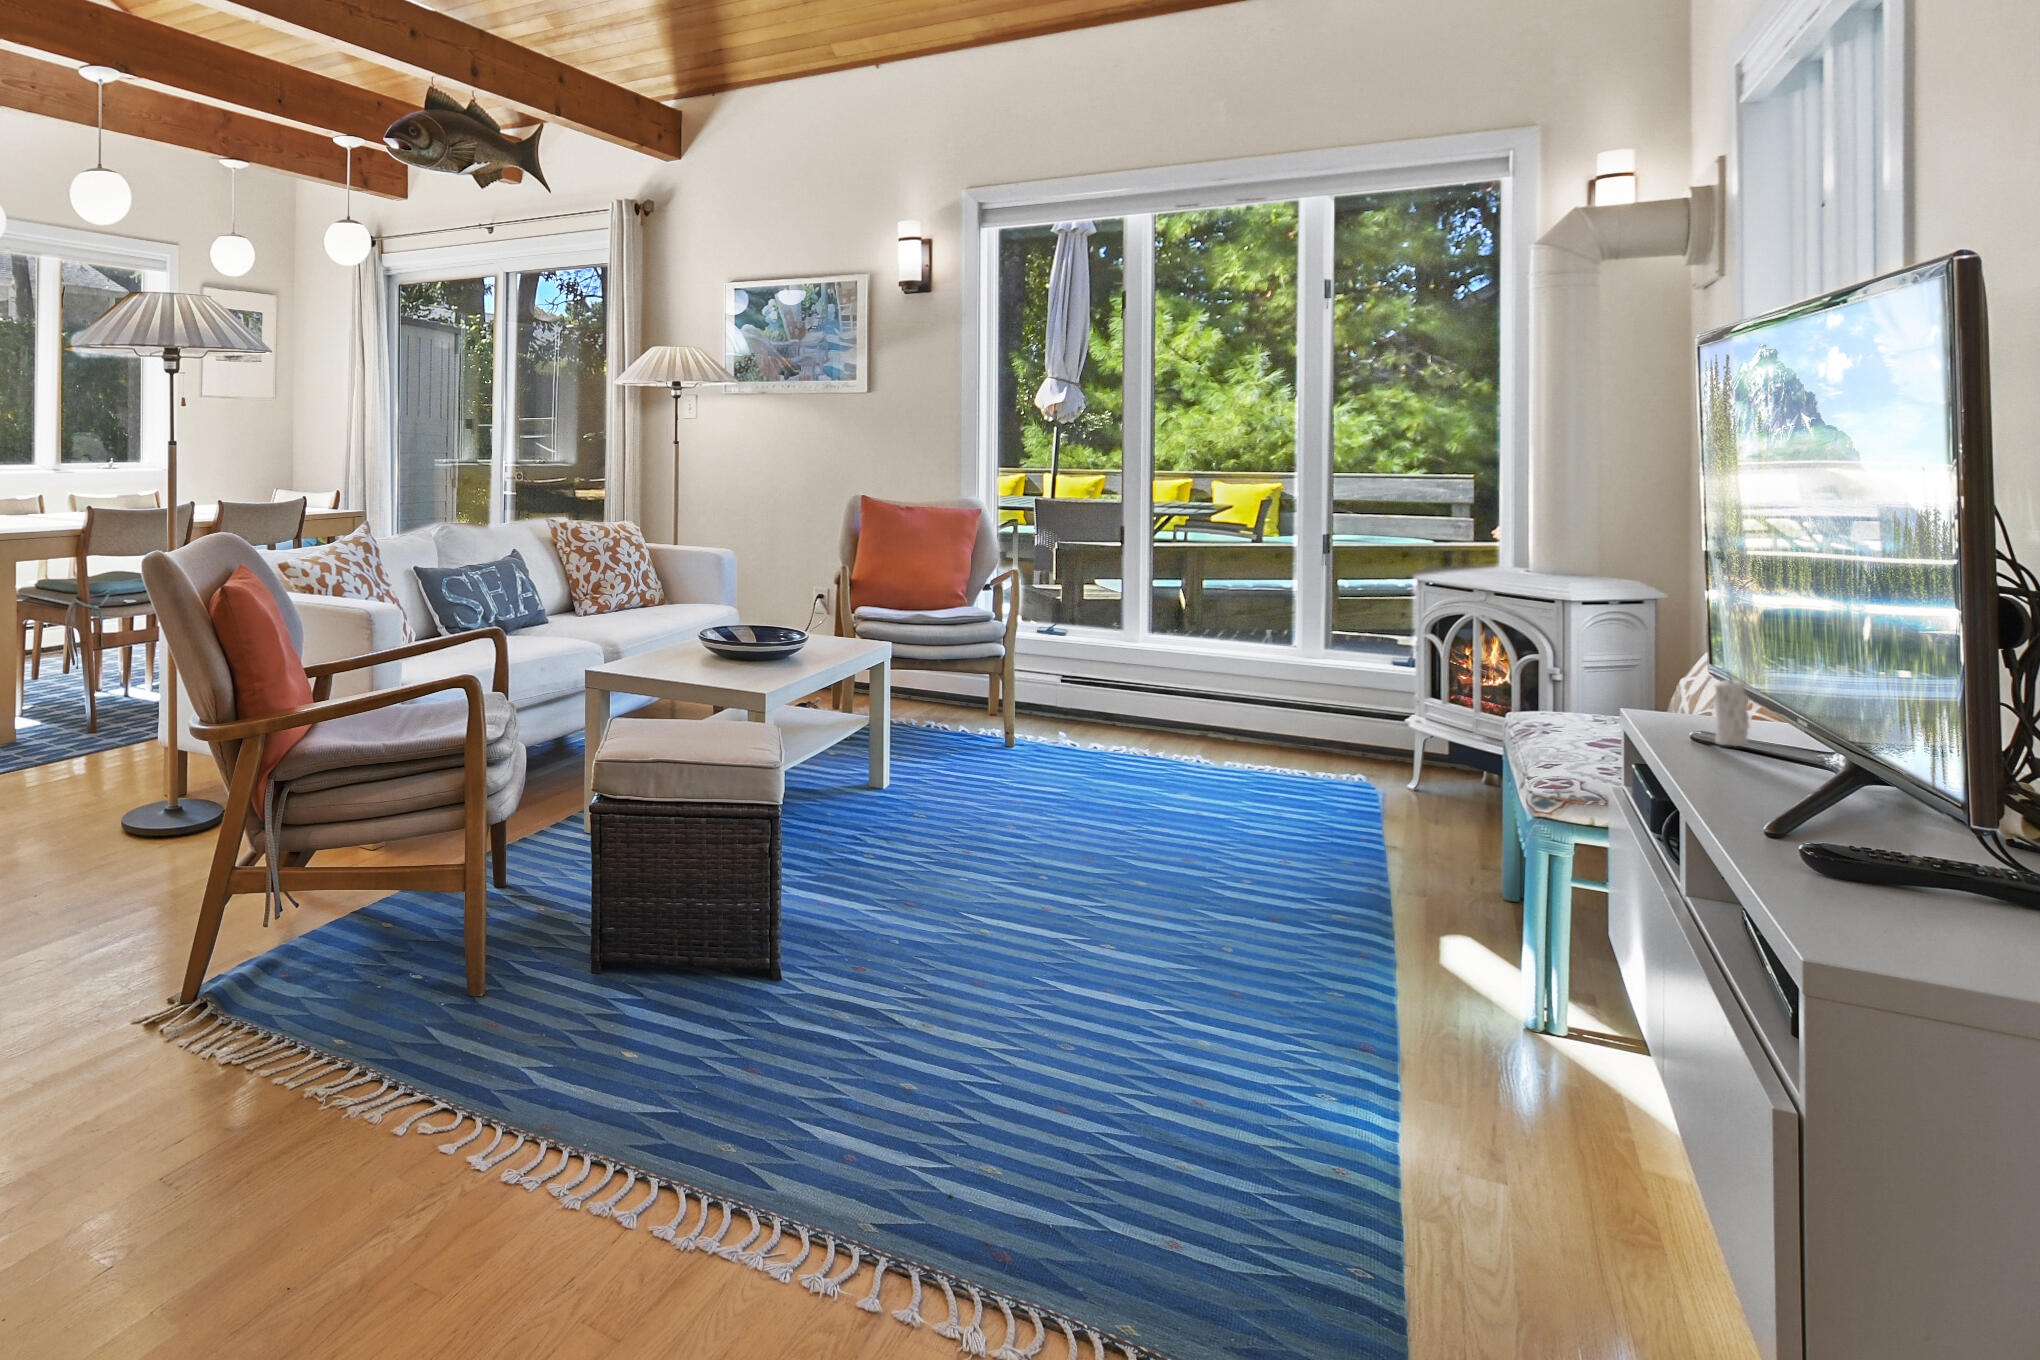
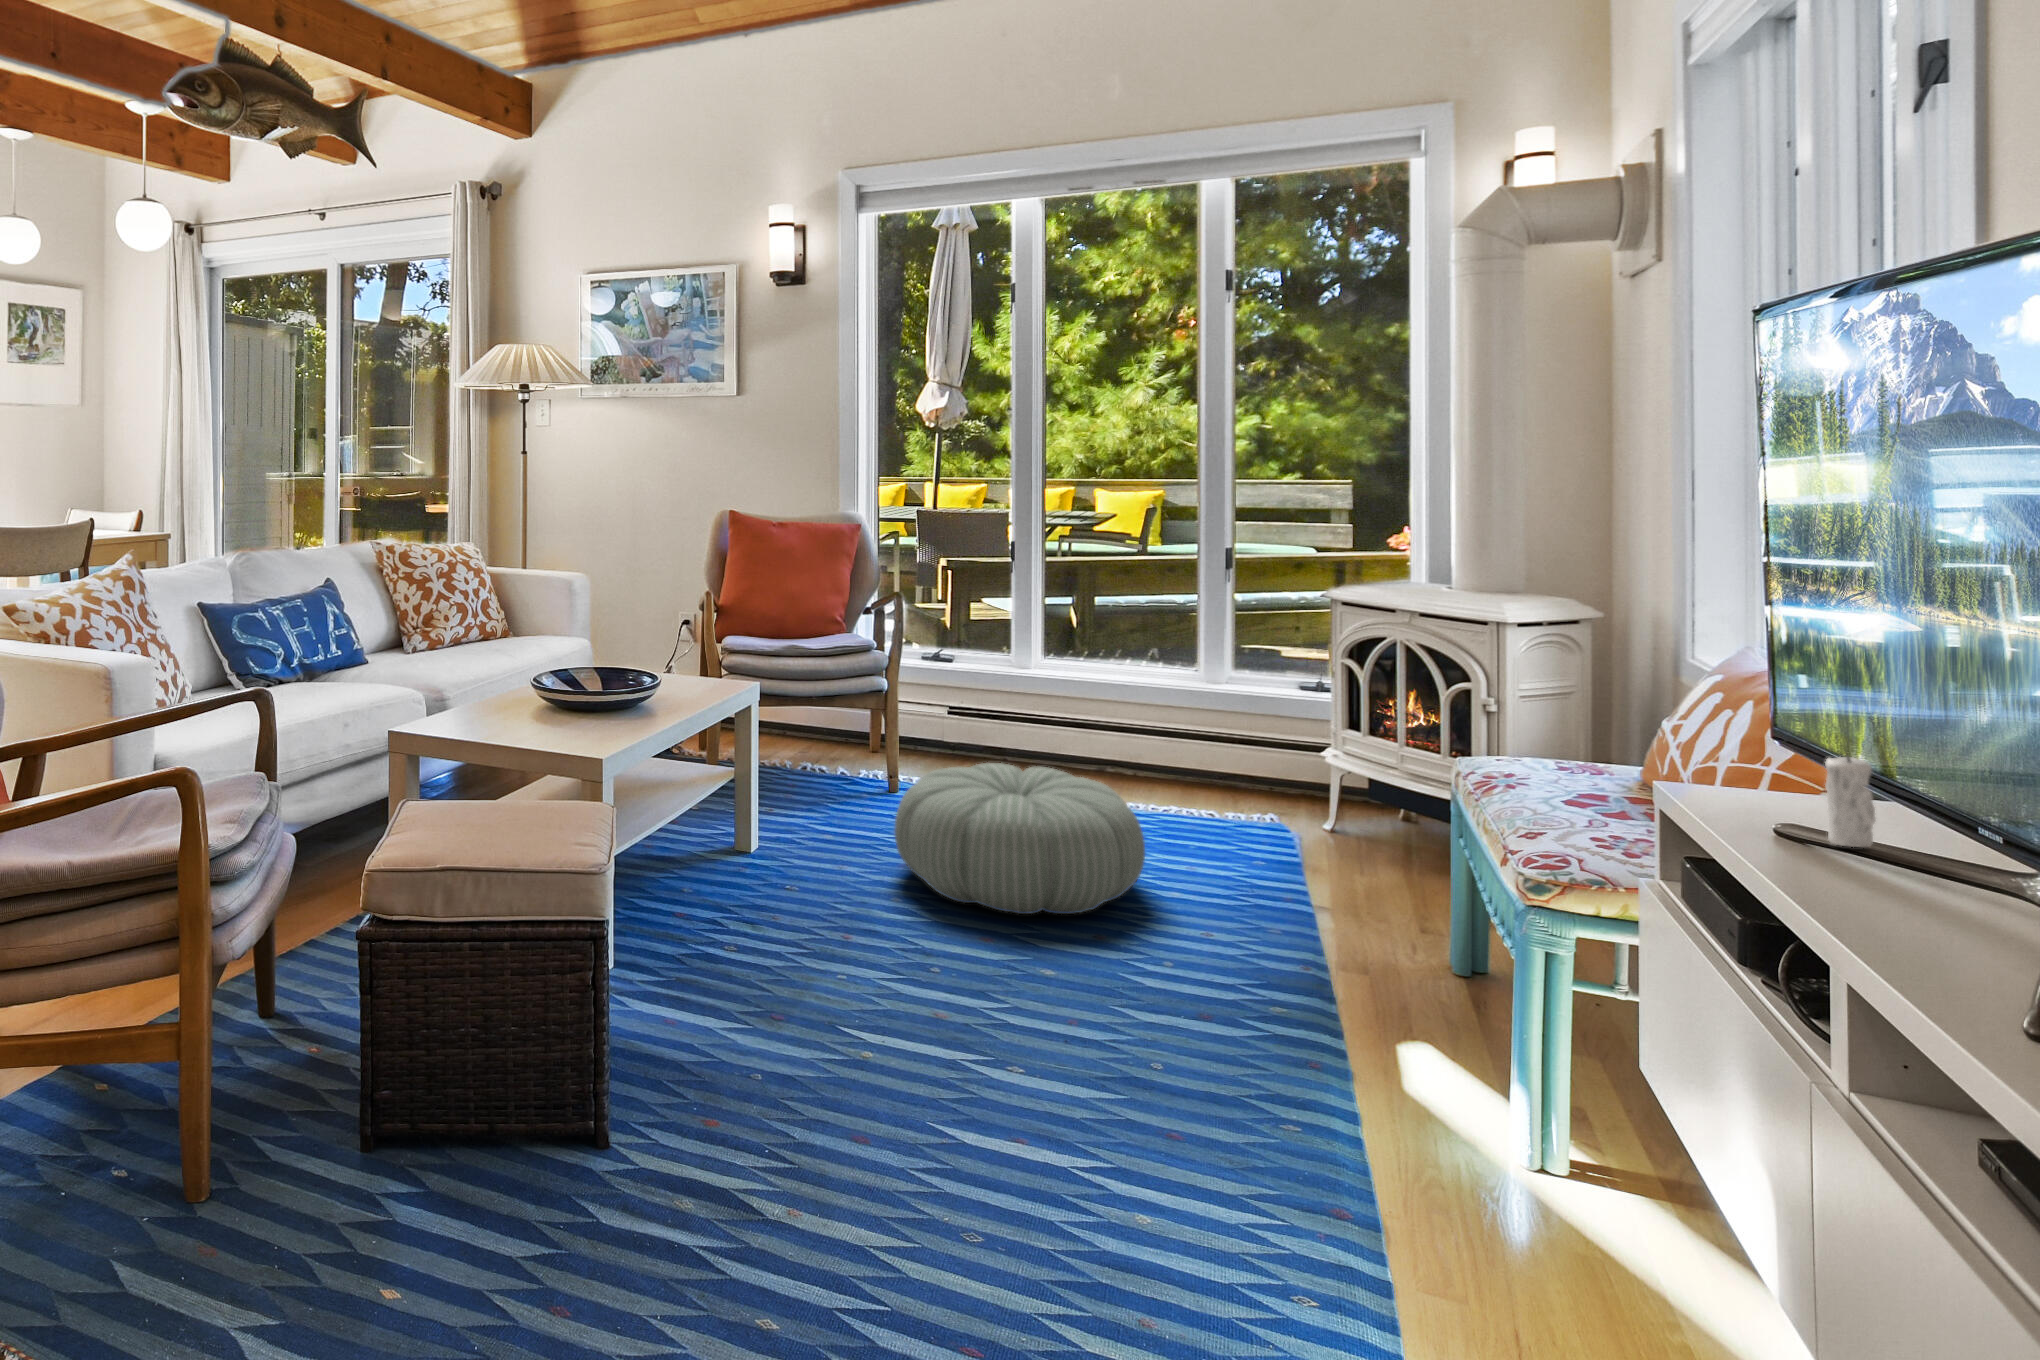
pouf: none [1012,718,1233,842] -> present [895,763,1145,914]

